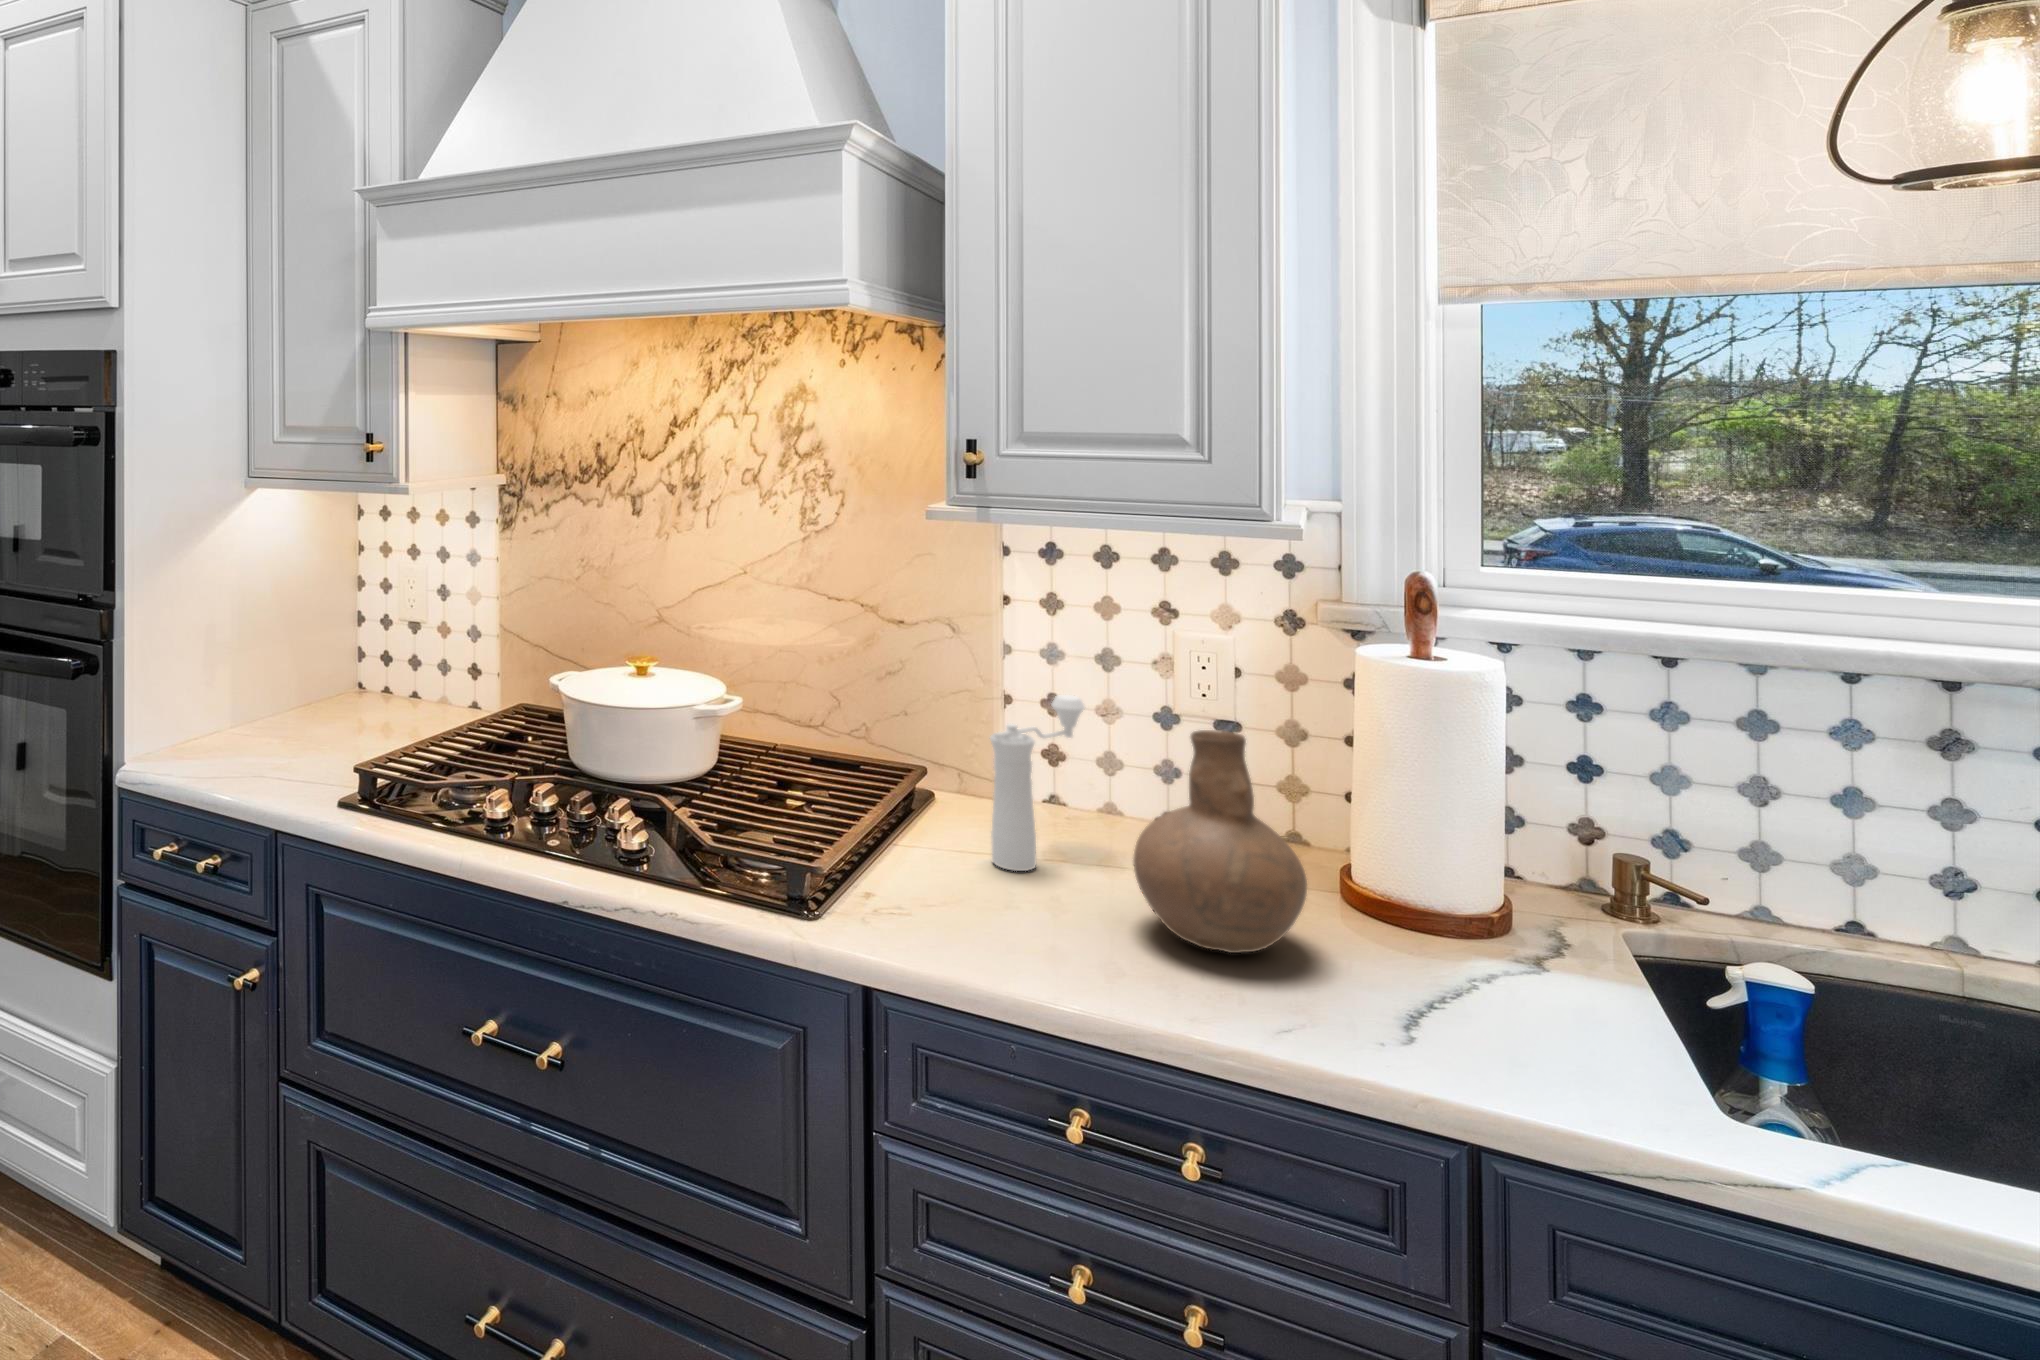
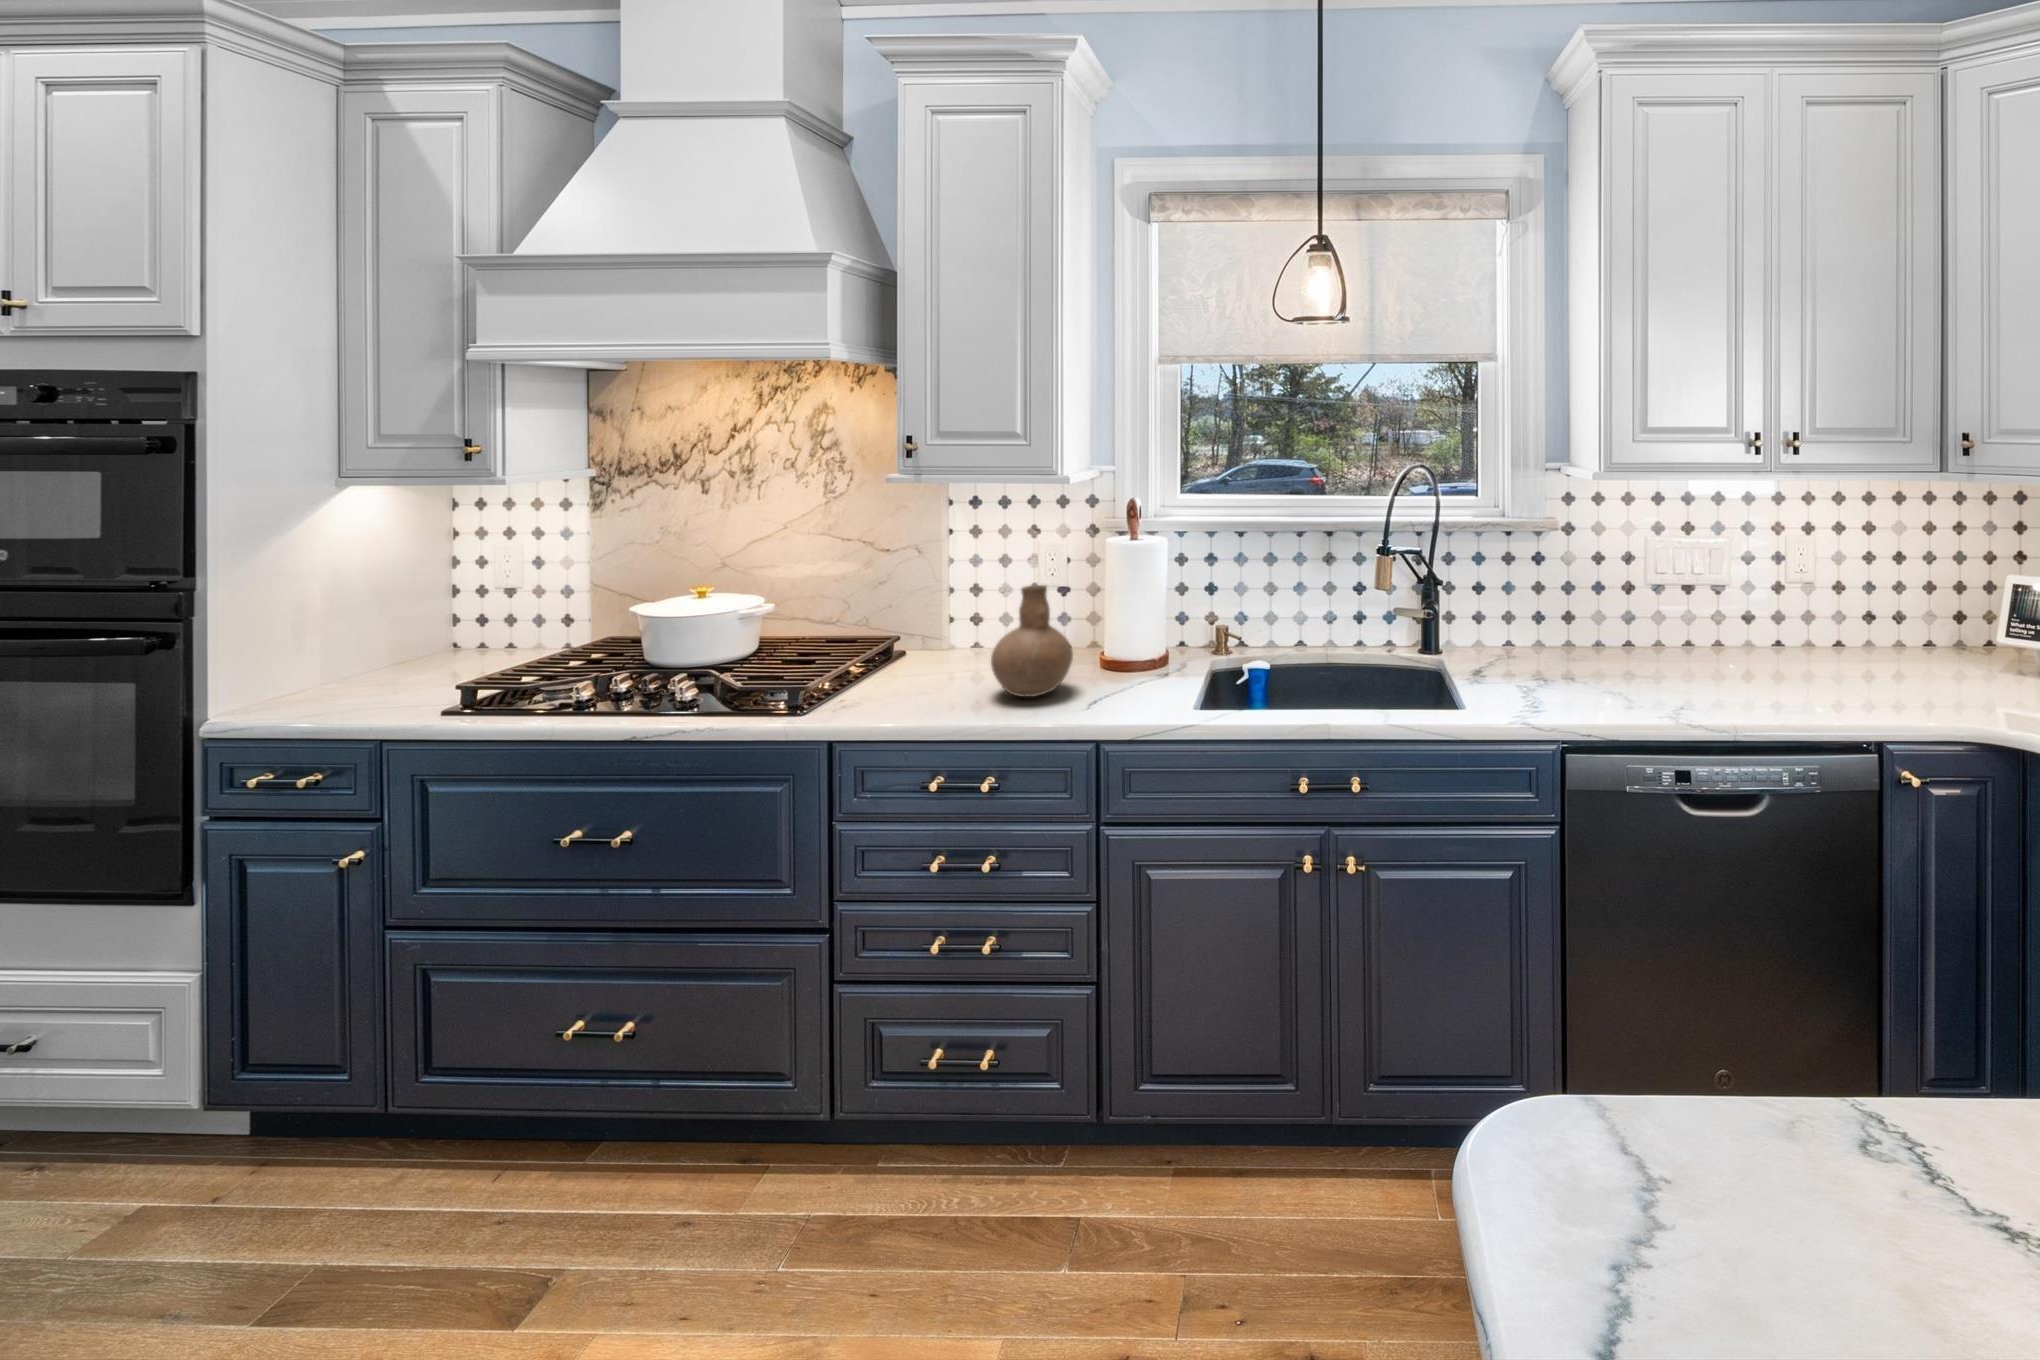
pepper mill: present [990,695,1085,871] -> none [925,579,984,680]

